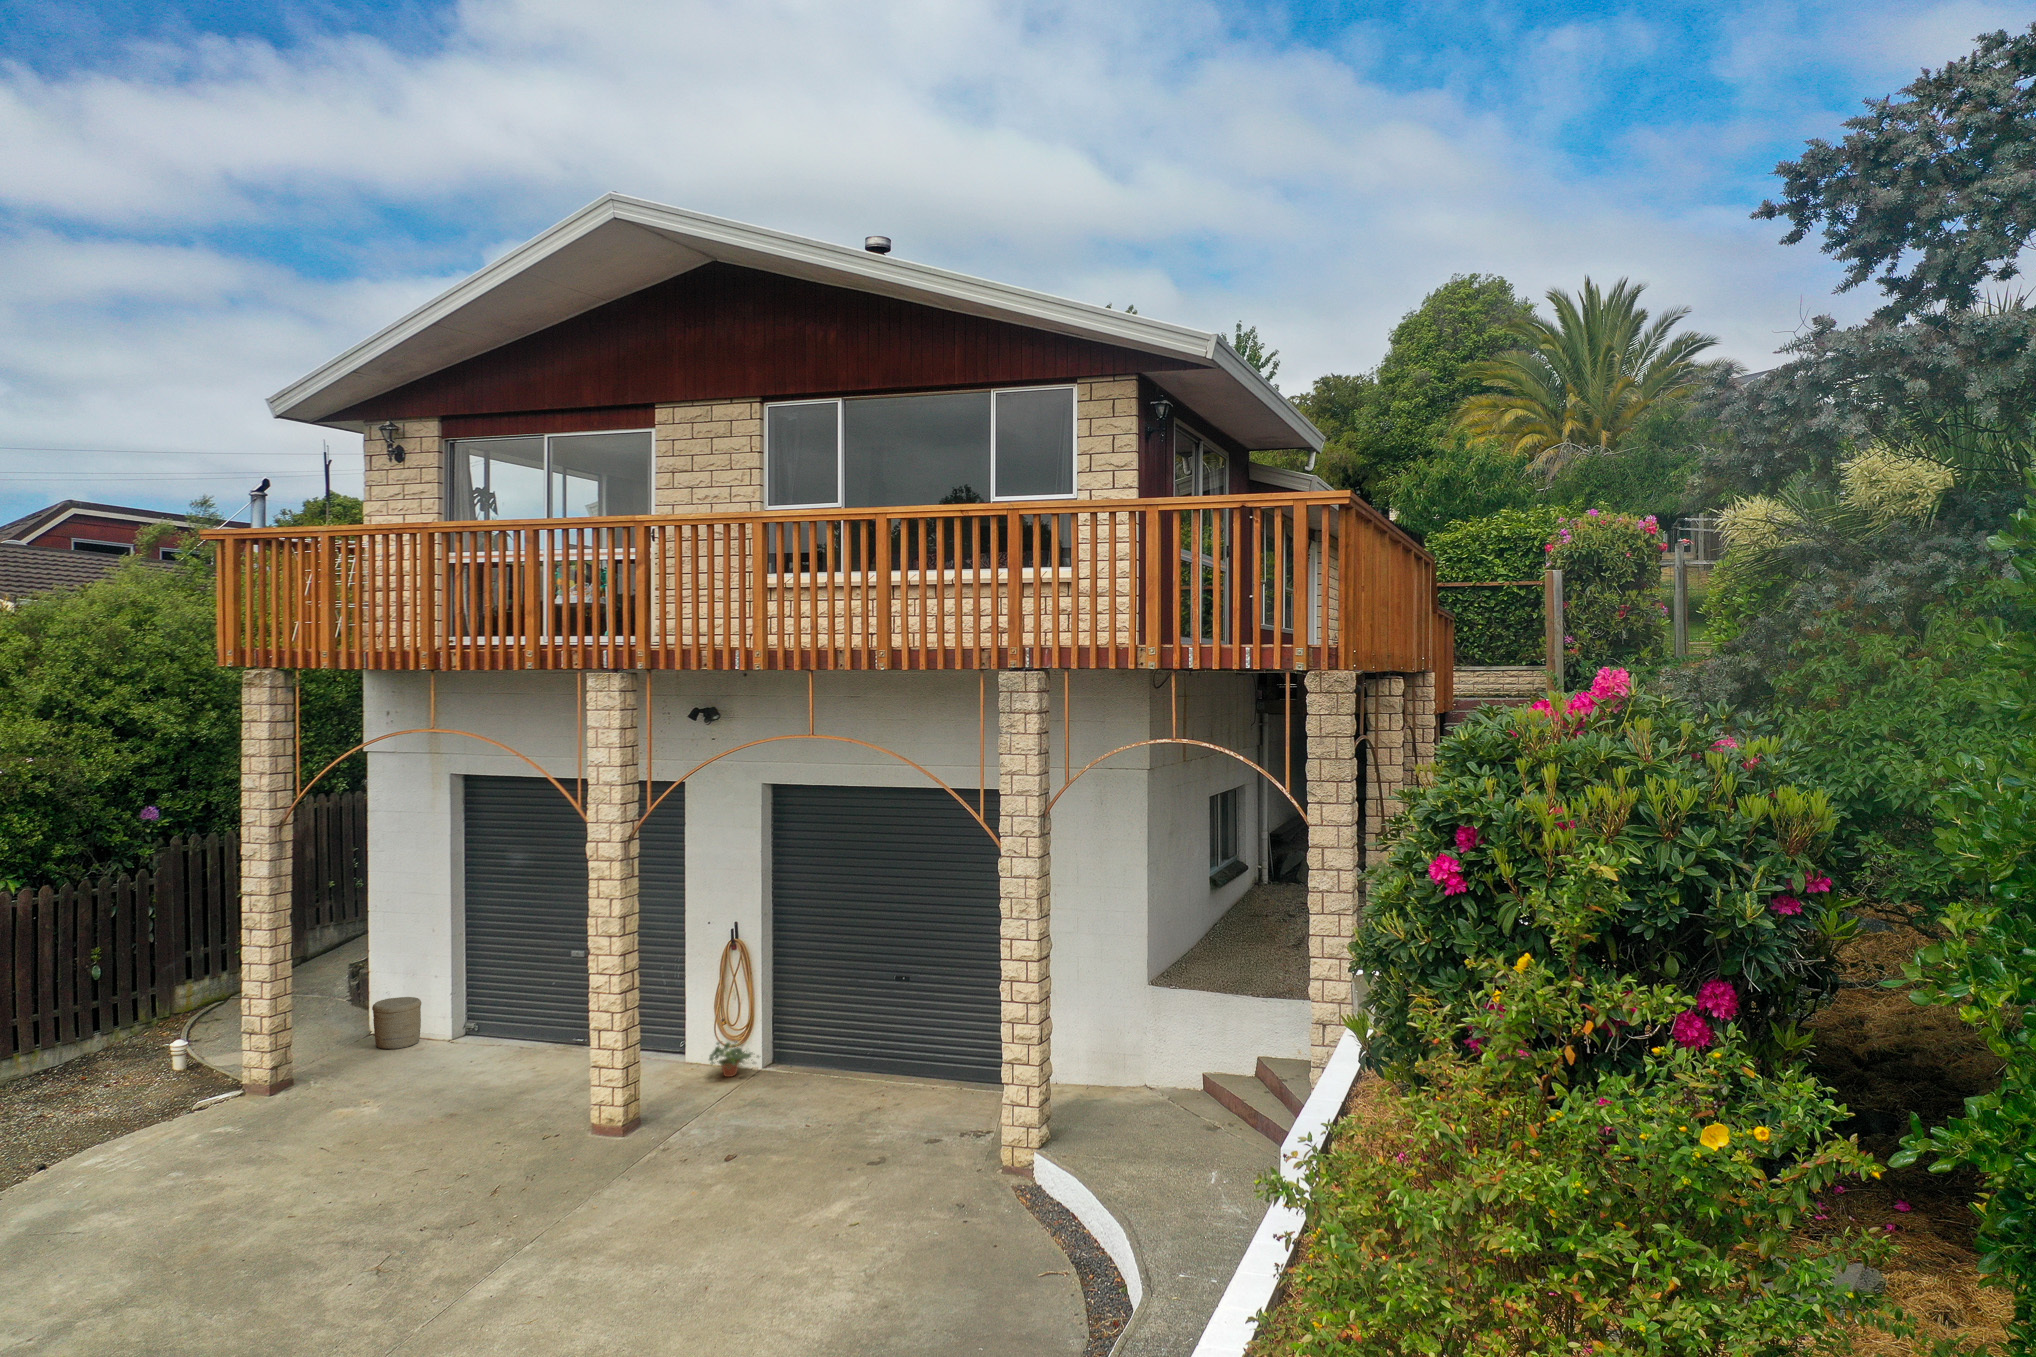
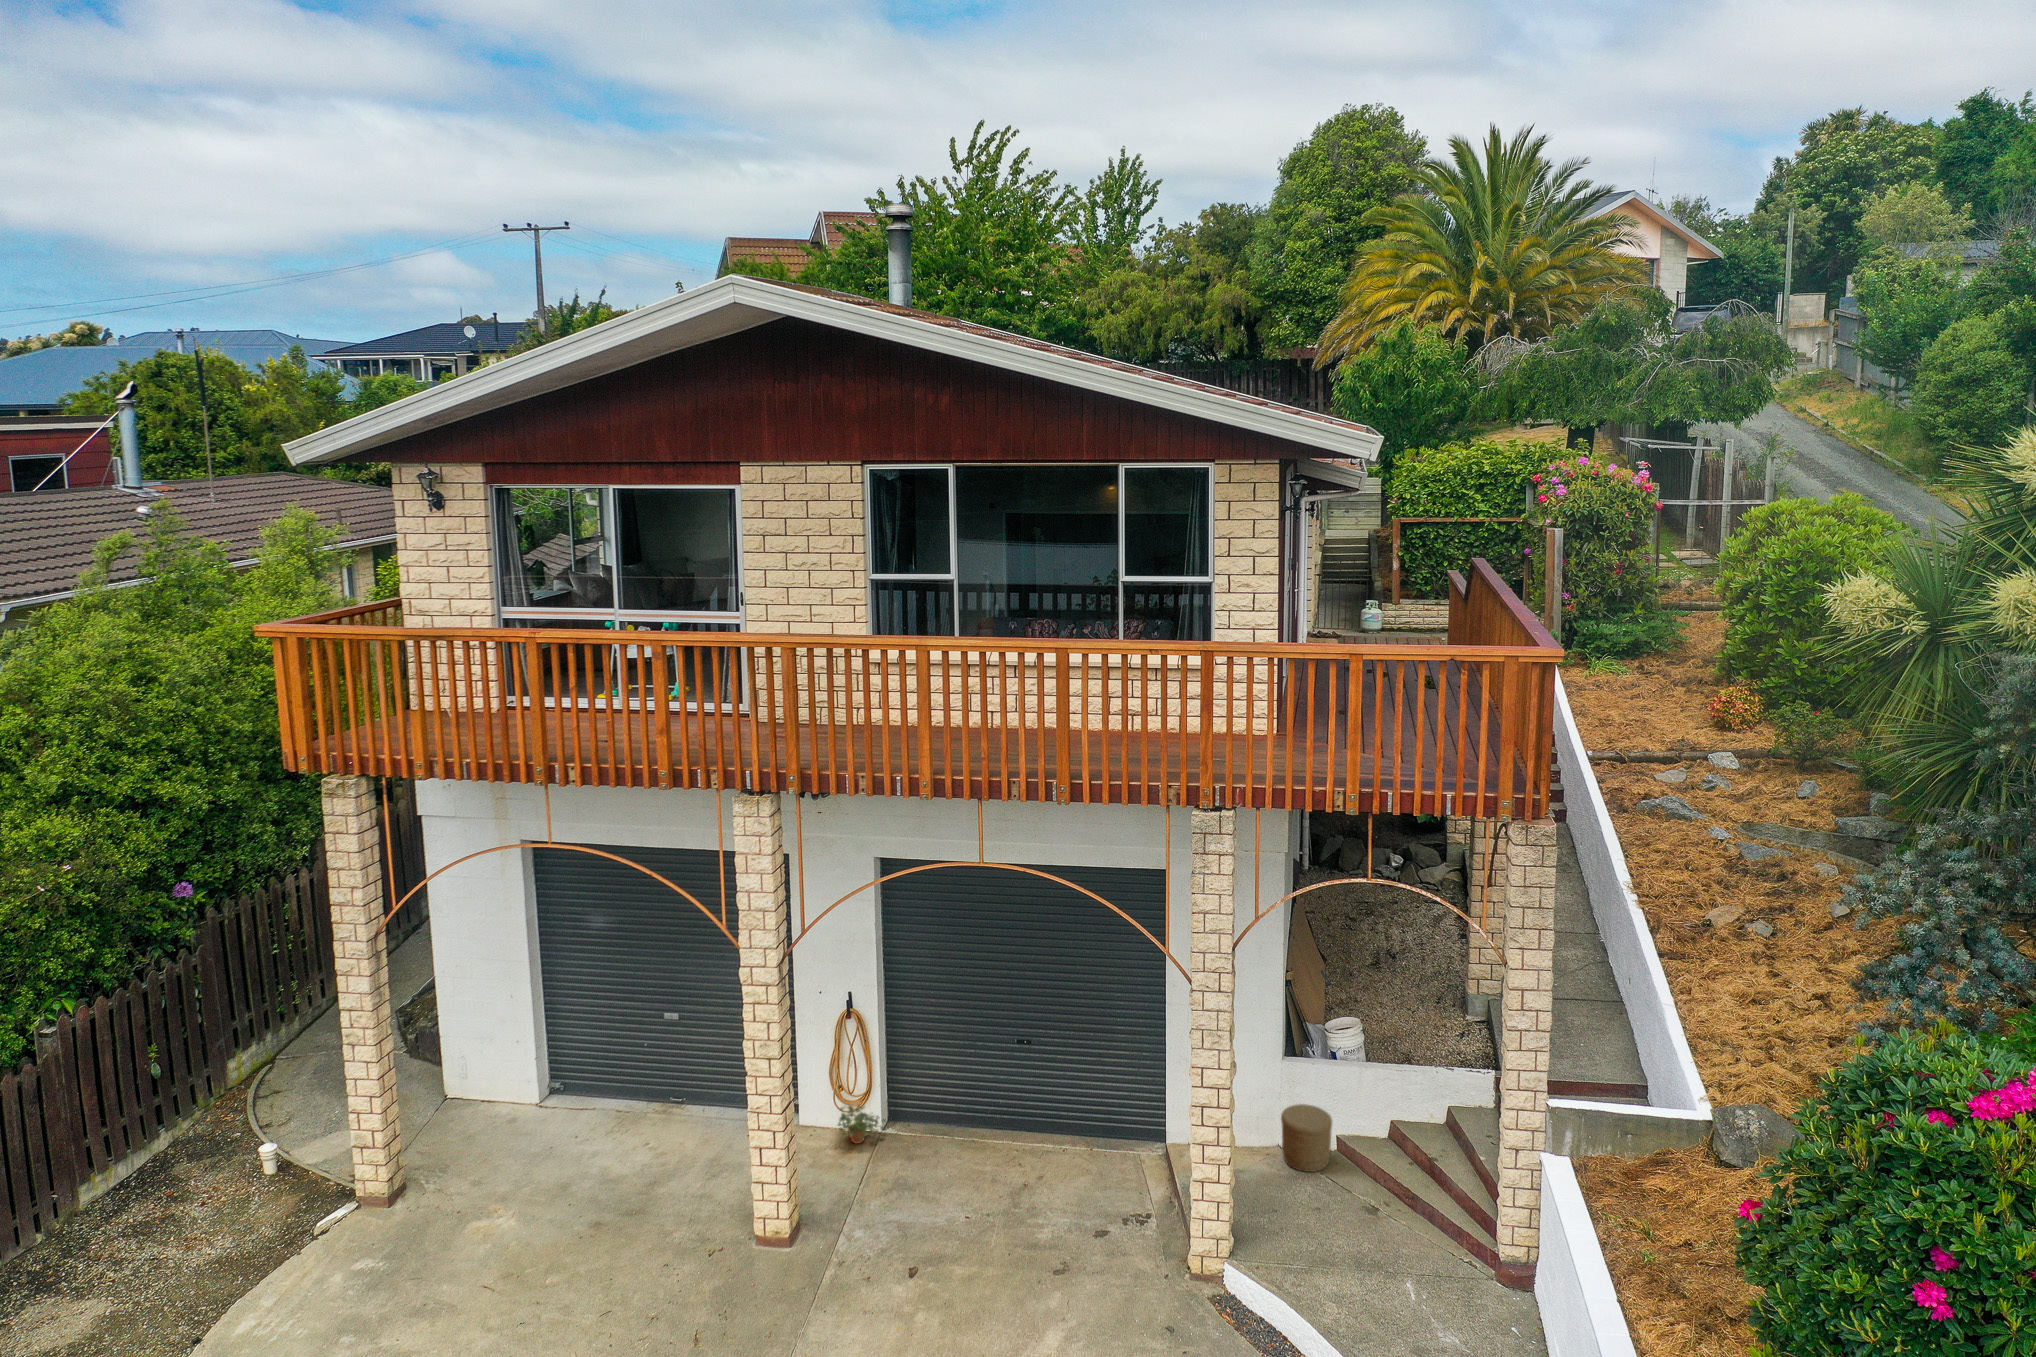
woven basket: present [372,997,421,1049] -> present [1281,1104,1332,1172]

